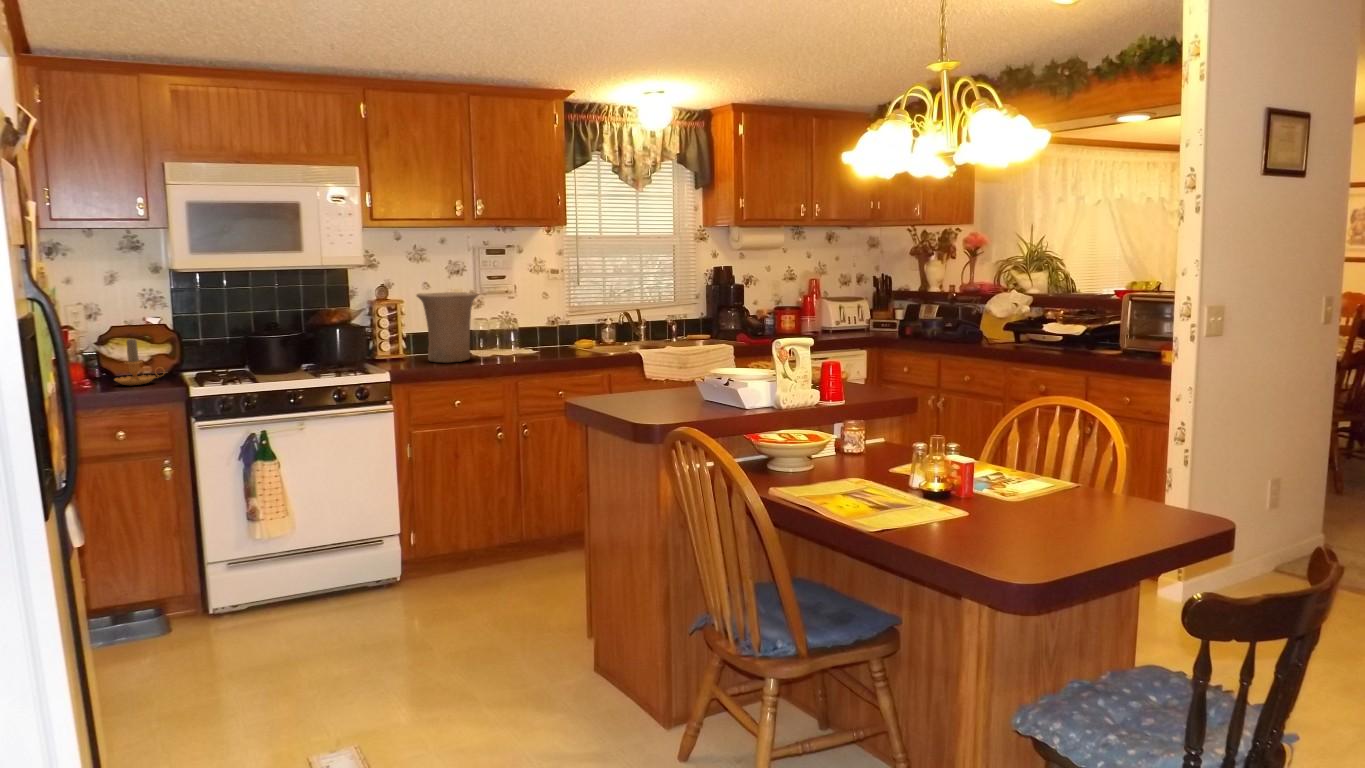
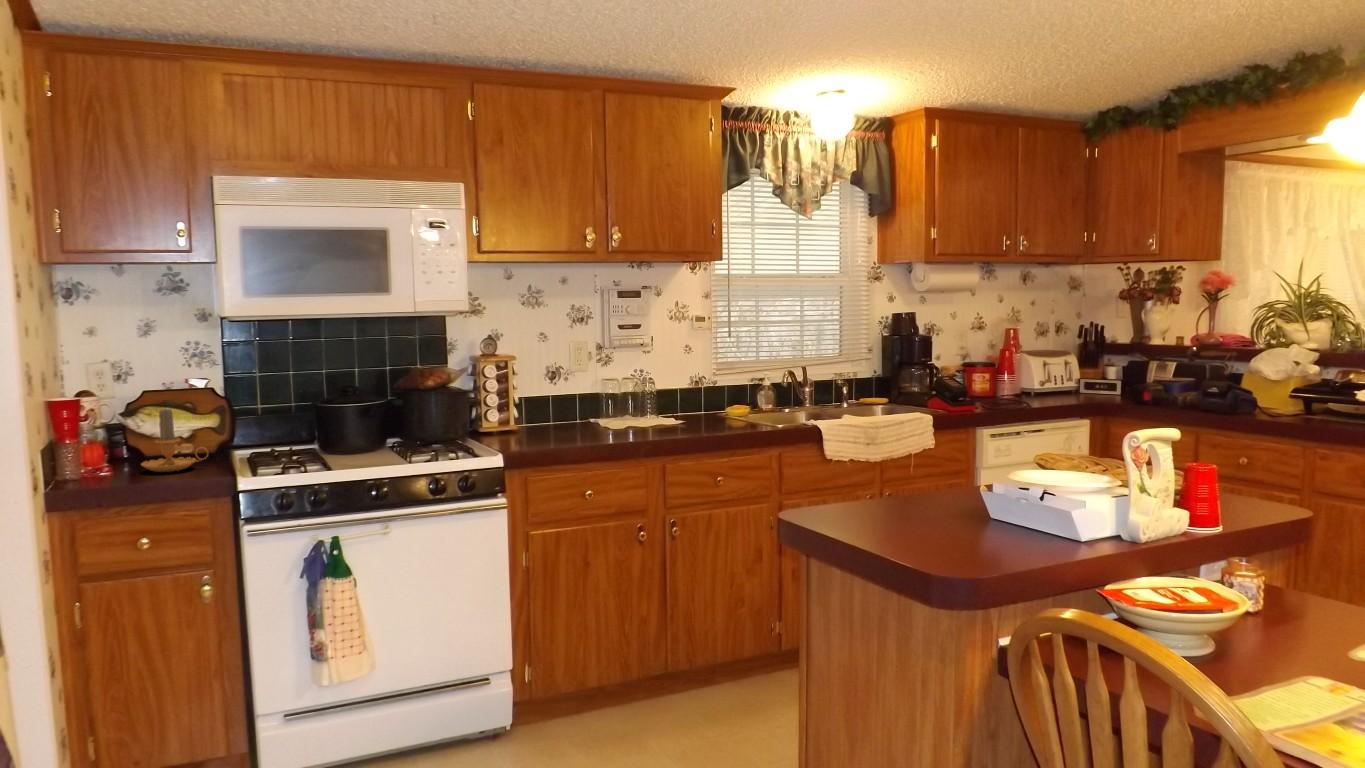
vase: present [417,292,478,363] -> none [535,346,615,439]

